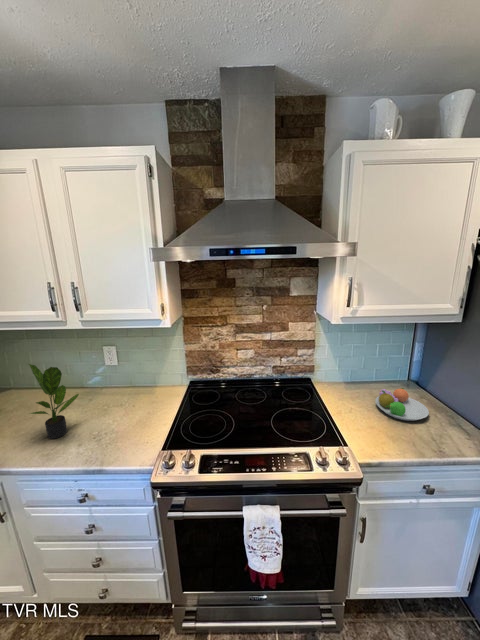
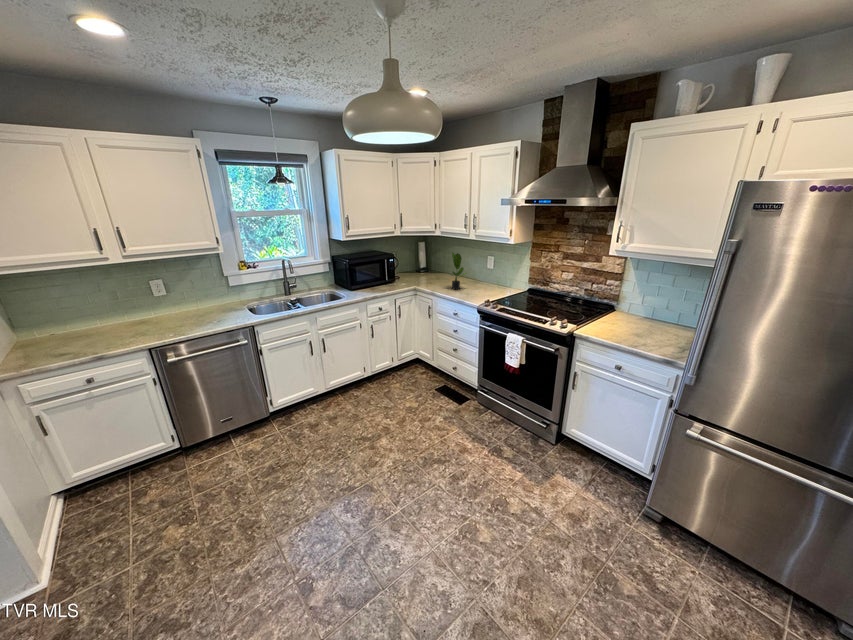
fruit bowl: present [375,388,429,421] -> none [630,316,677,340]

